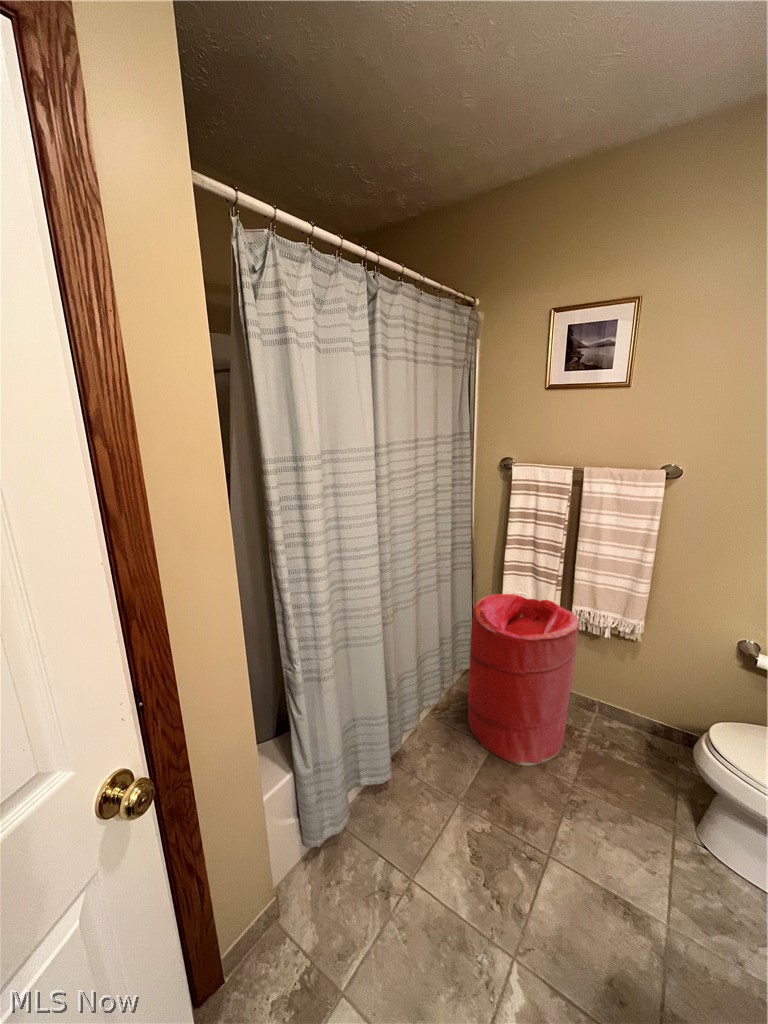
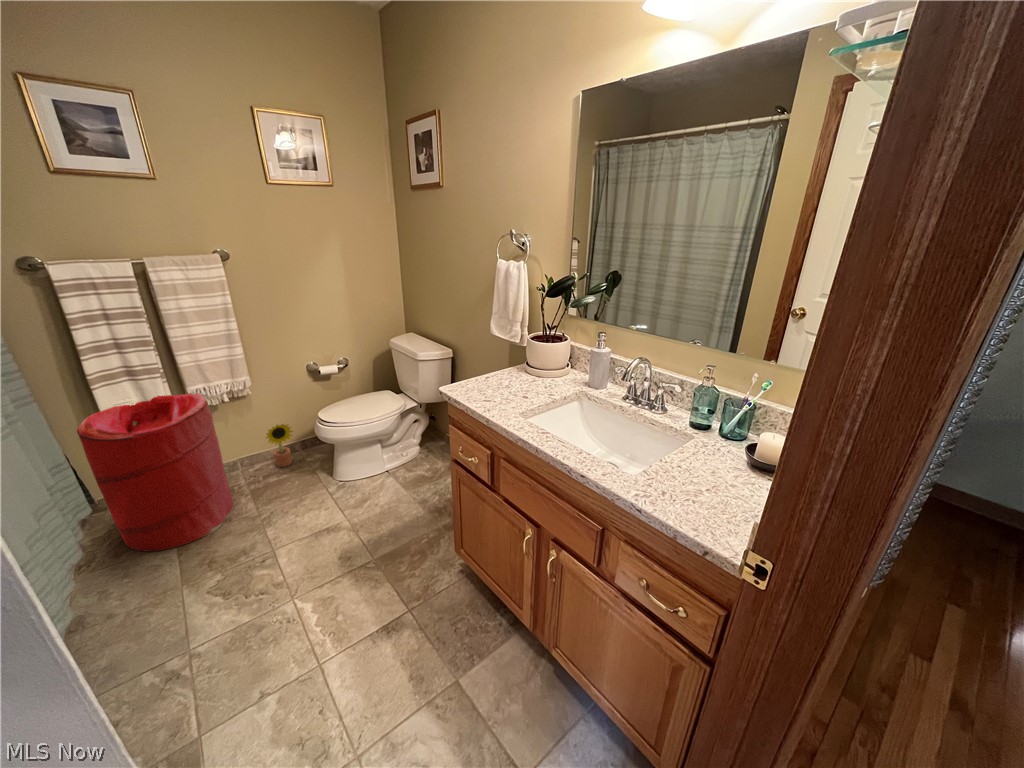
decorative plant: none [630,696,674,754] -> present [266,424,293,467]

